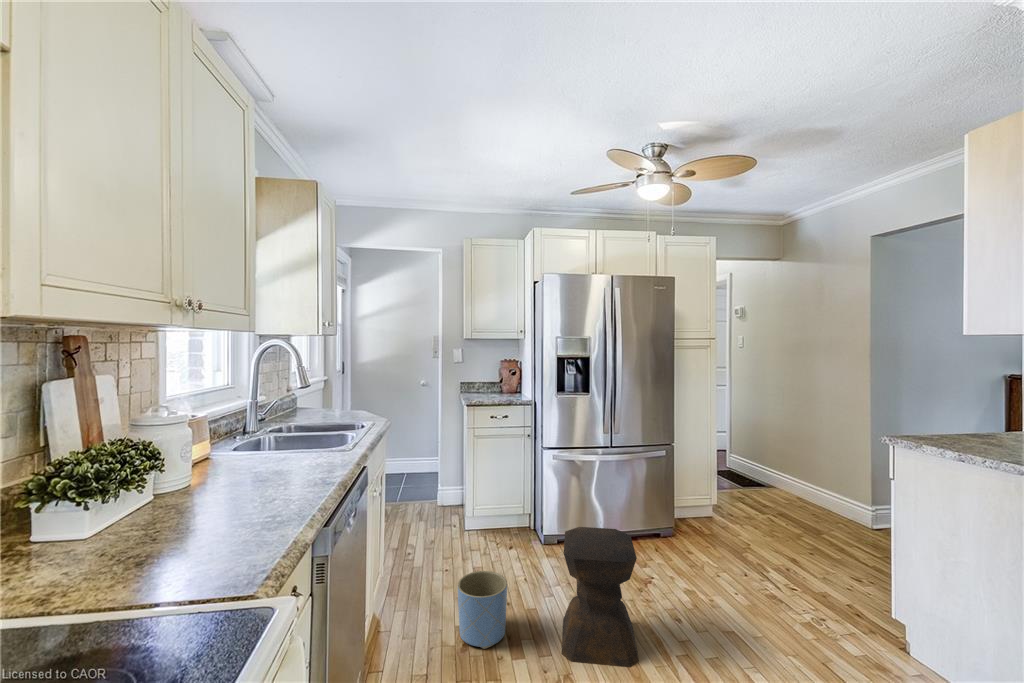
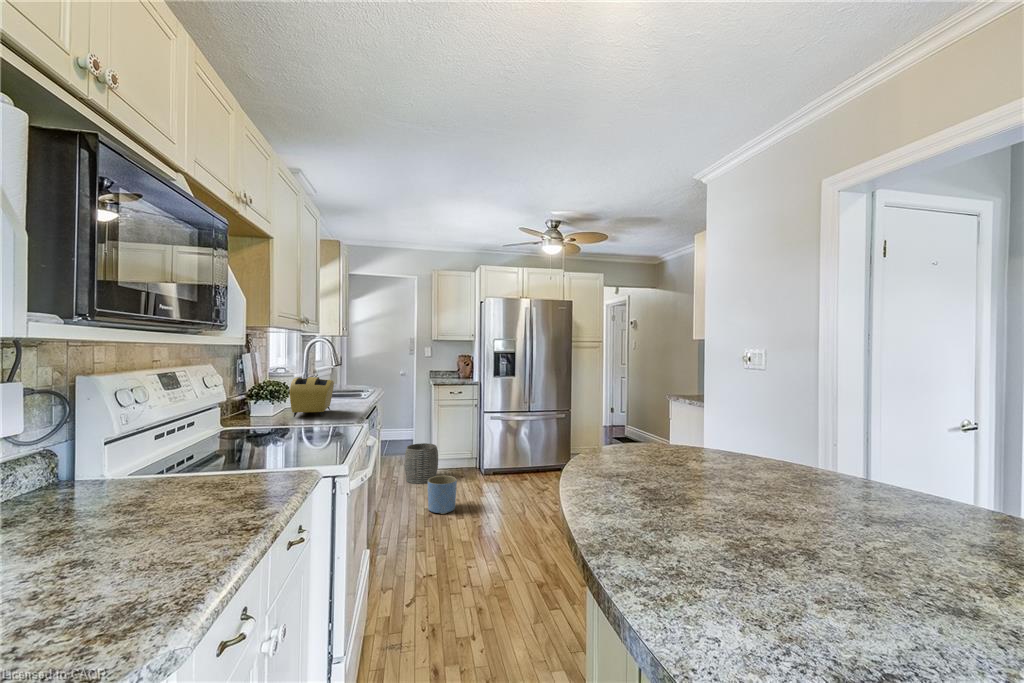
toaster: none [101,445,245,561] -> present [290,377,334,417]
woven basket: none [424,495,474,563] -> present [404,443,438,484]
stool: present [561,527,639,667] -> none [487,449,530,519]

